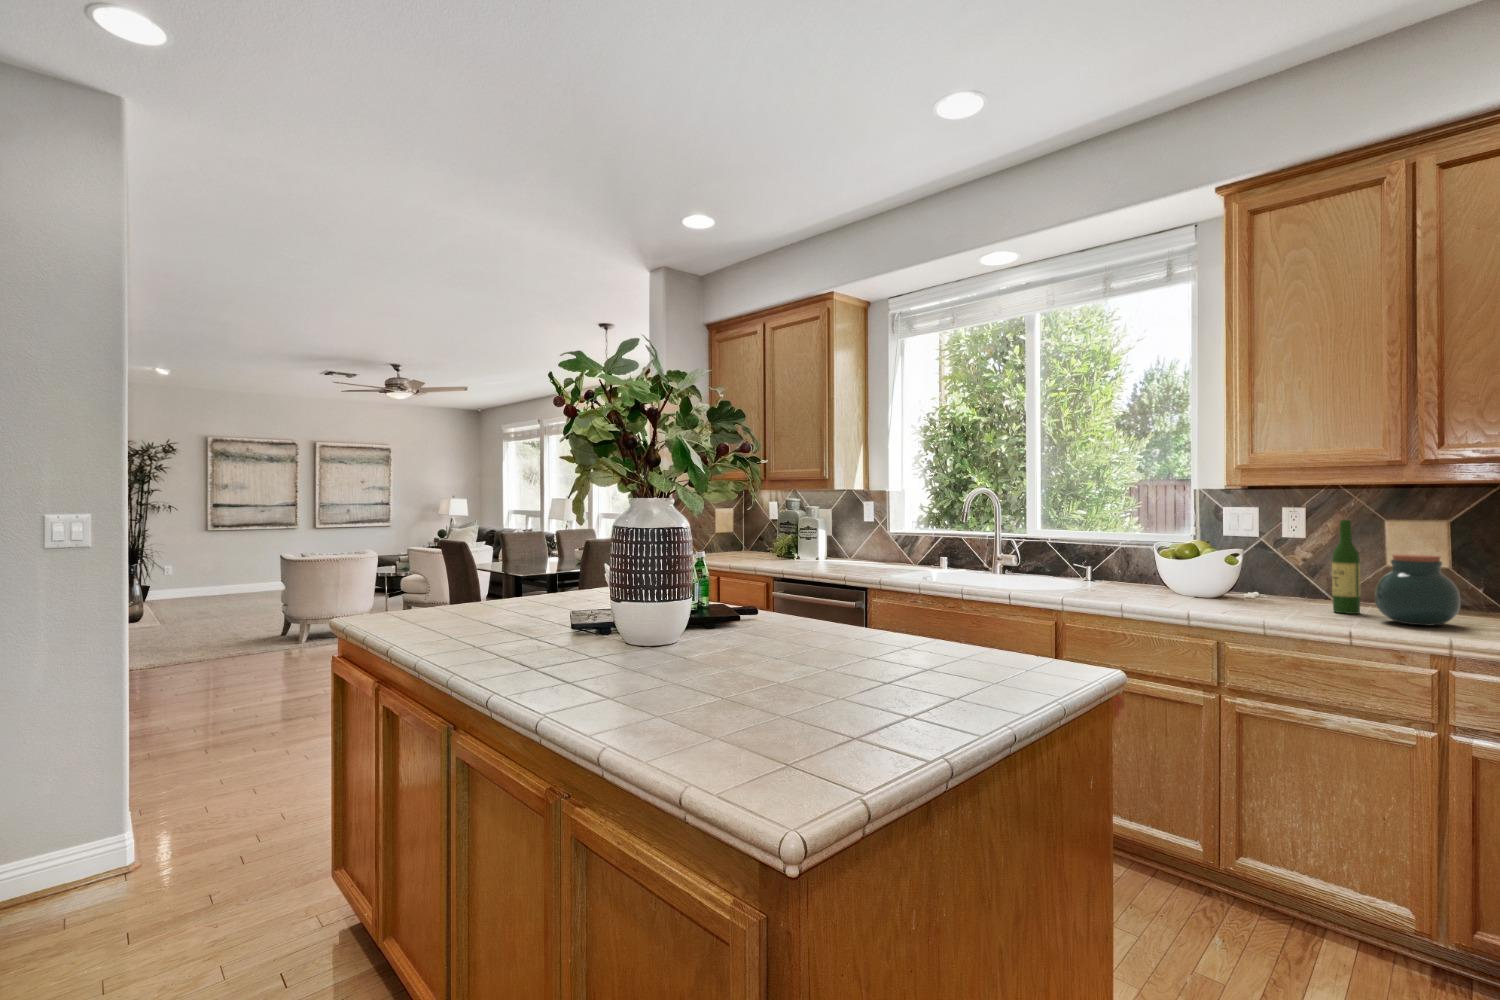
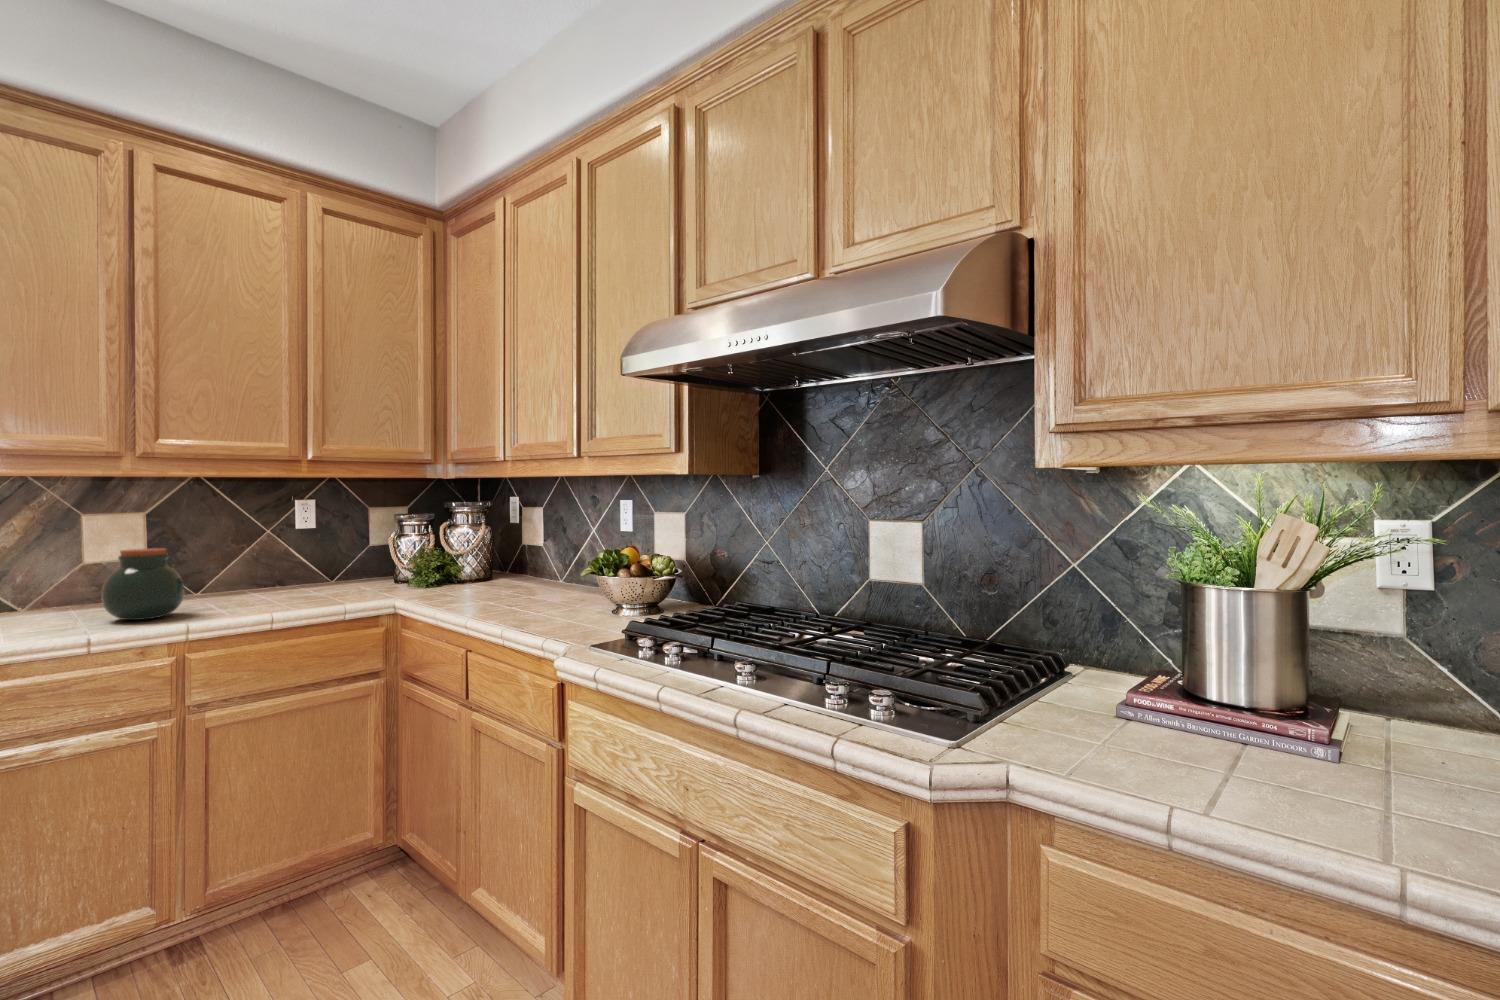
wine bottle: present [1332,520,1361,614] -> none [39,516,74,622]

